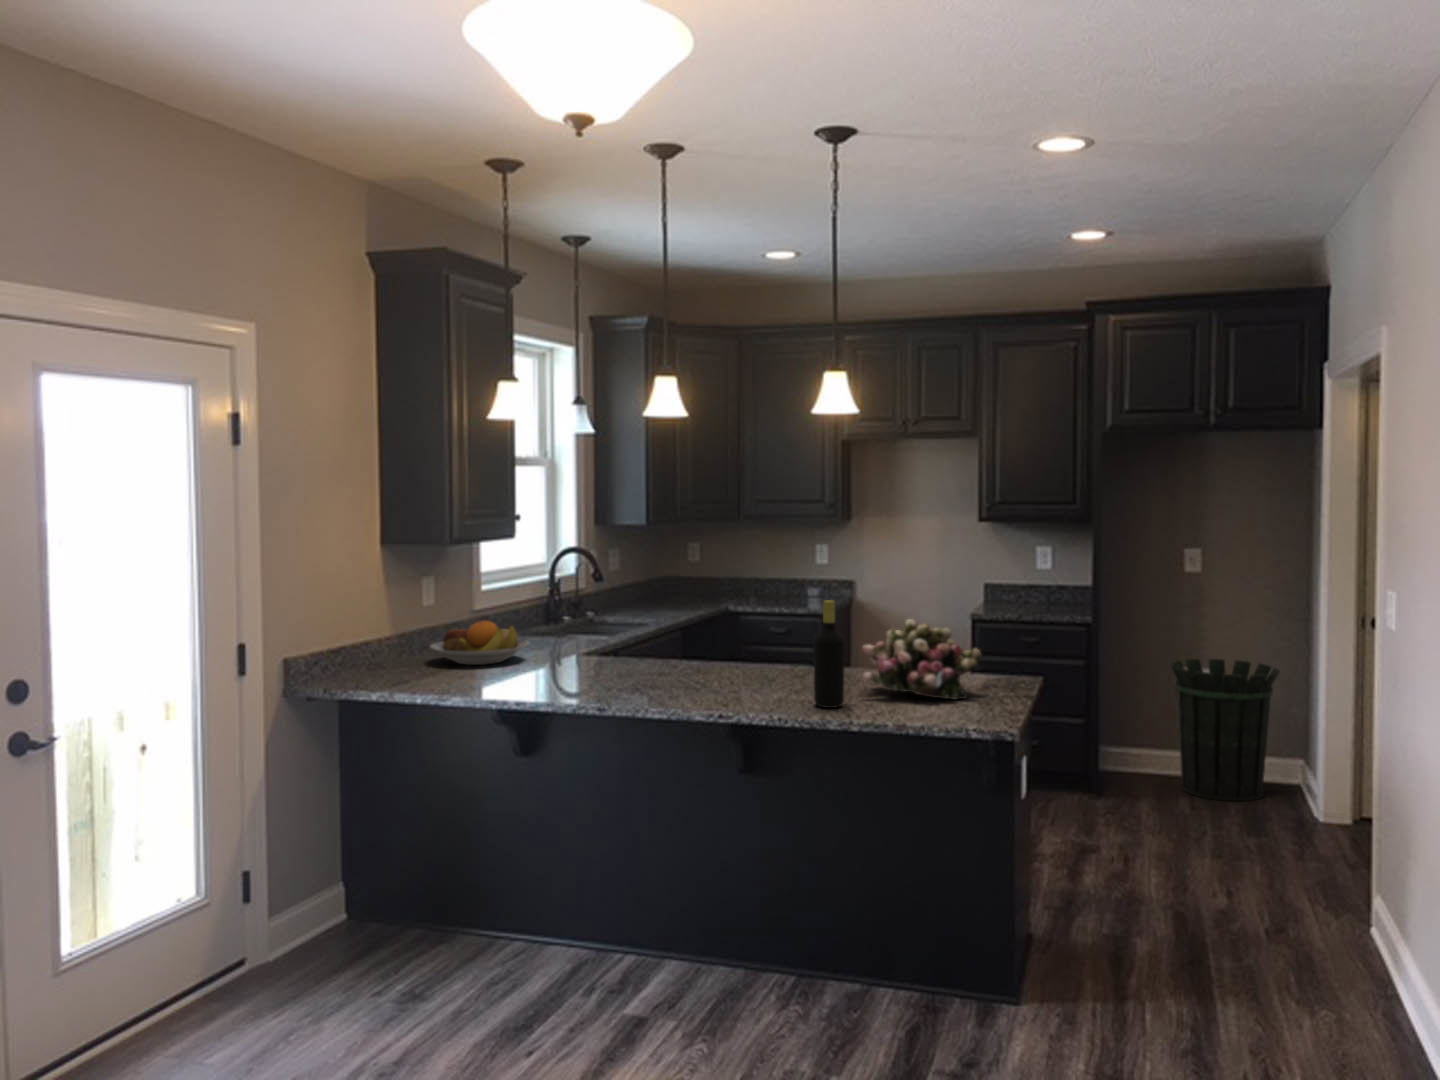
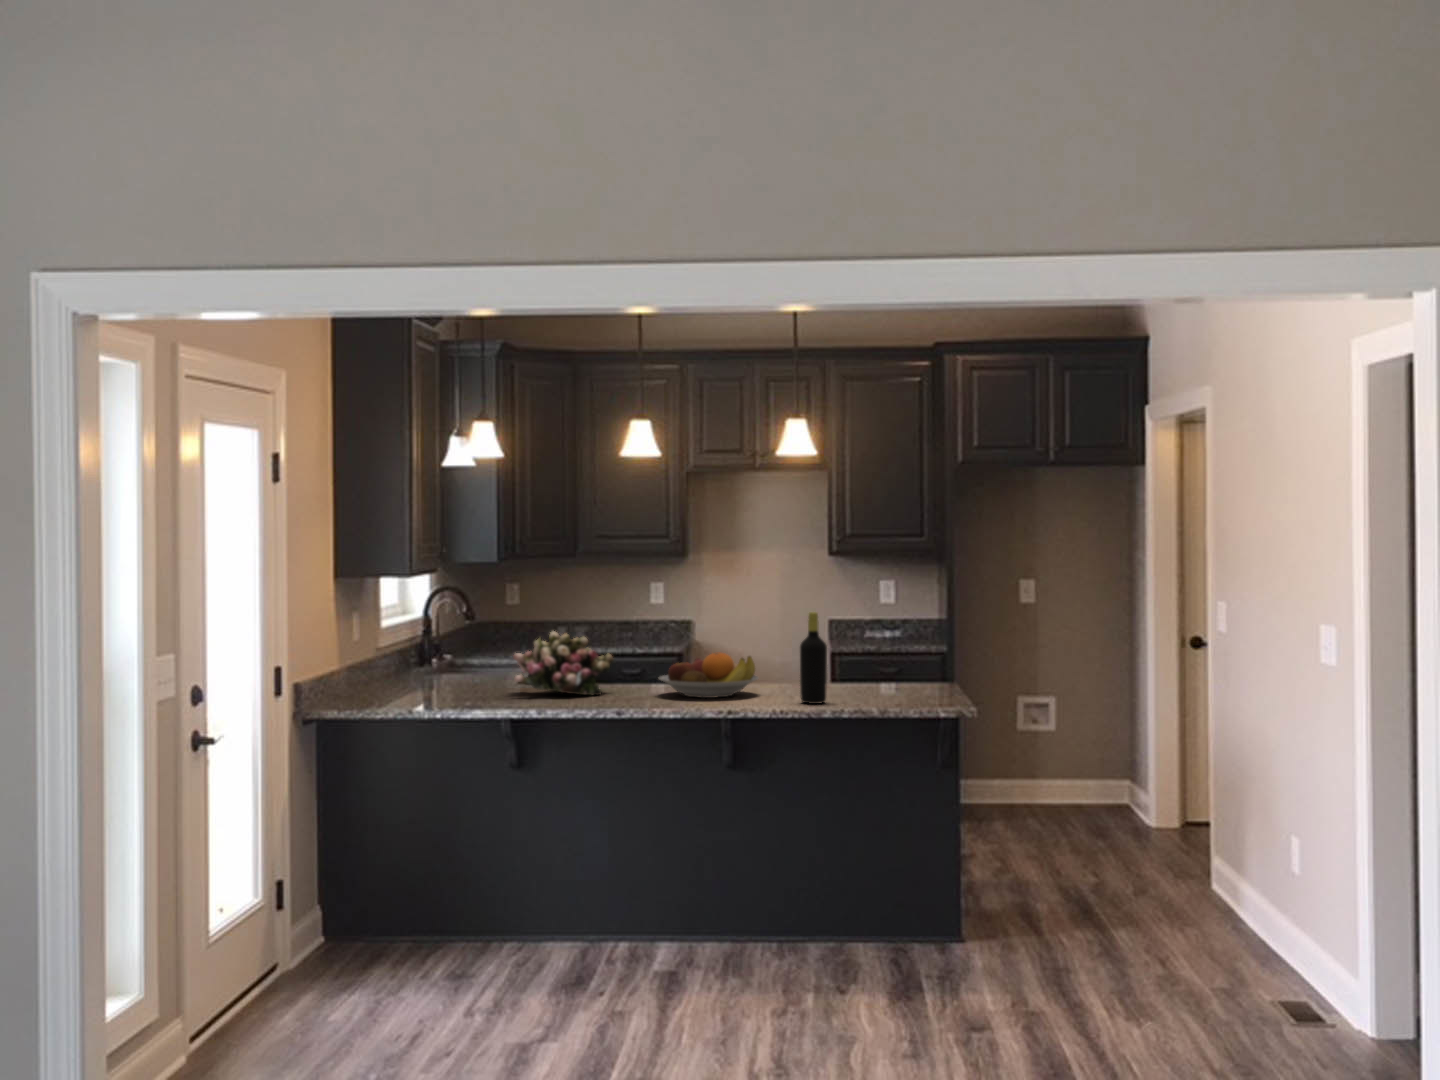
flower arrangement: present [862,619,982,700] -> present [514,632,614,695]
fruit bowl: present [430,621,529,665] -> present [659,653,758,698]
waste bin: present [1171,659,1280,801] -> none [1012,687,1110,817]

